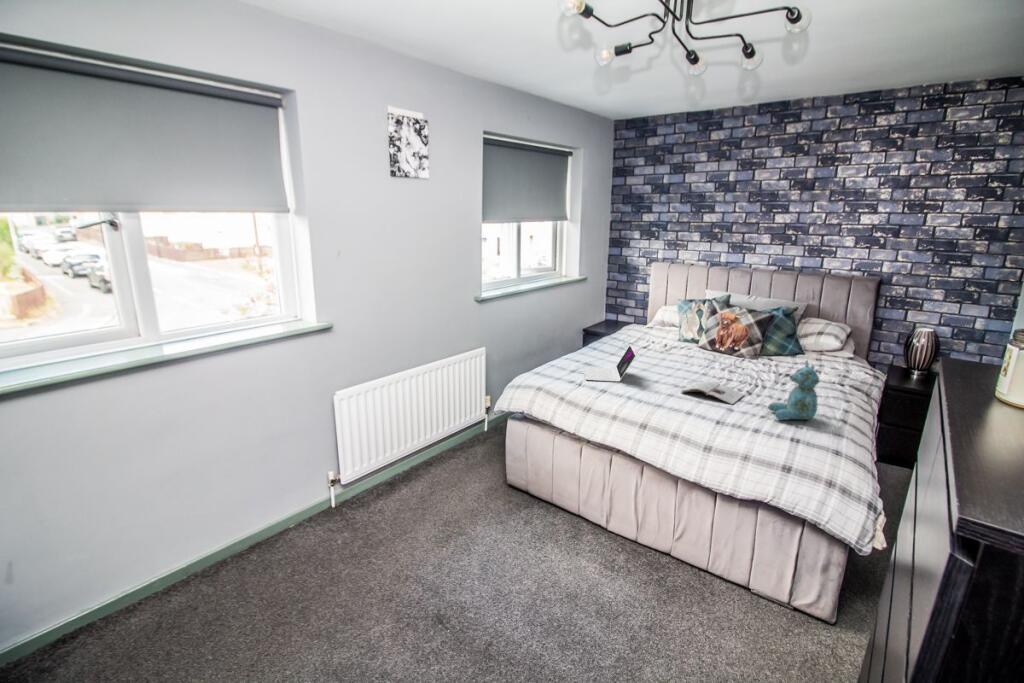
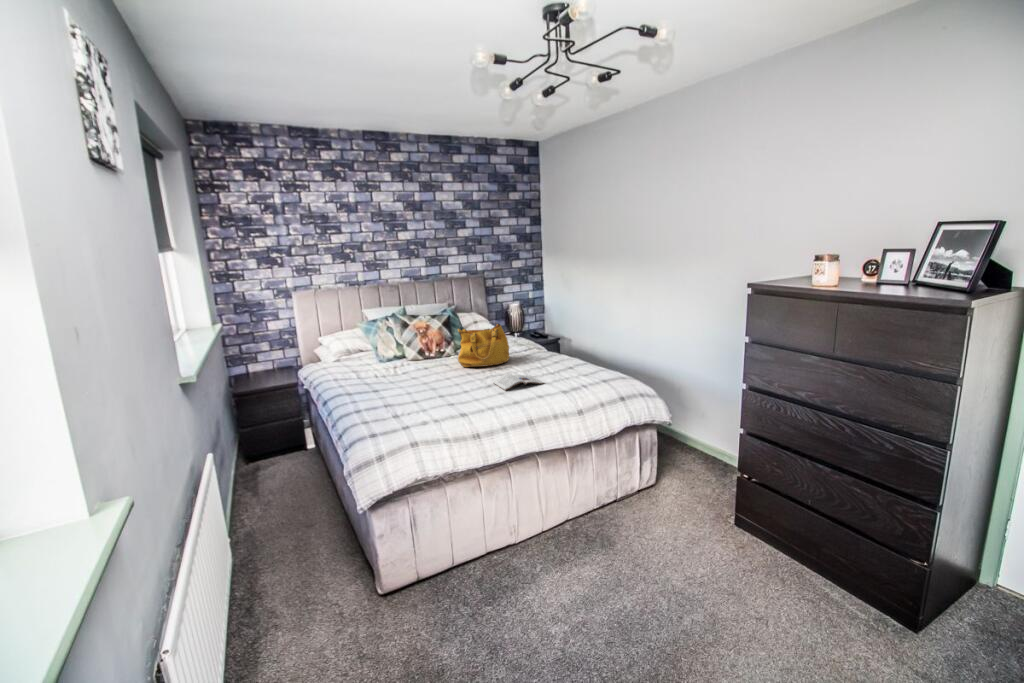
handbag: none [716,324,784,378] -> present [457,322,509,367]
laptop: present [584,344,637,382] -> none [393,367,459,415]
stuffed bear: present [769,361,819,420] -> none [565,333,600,379]

